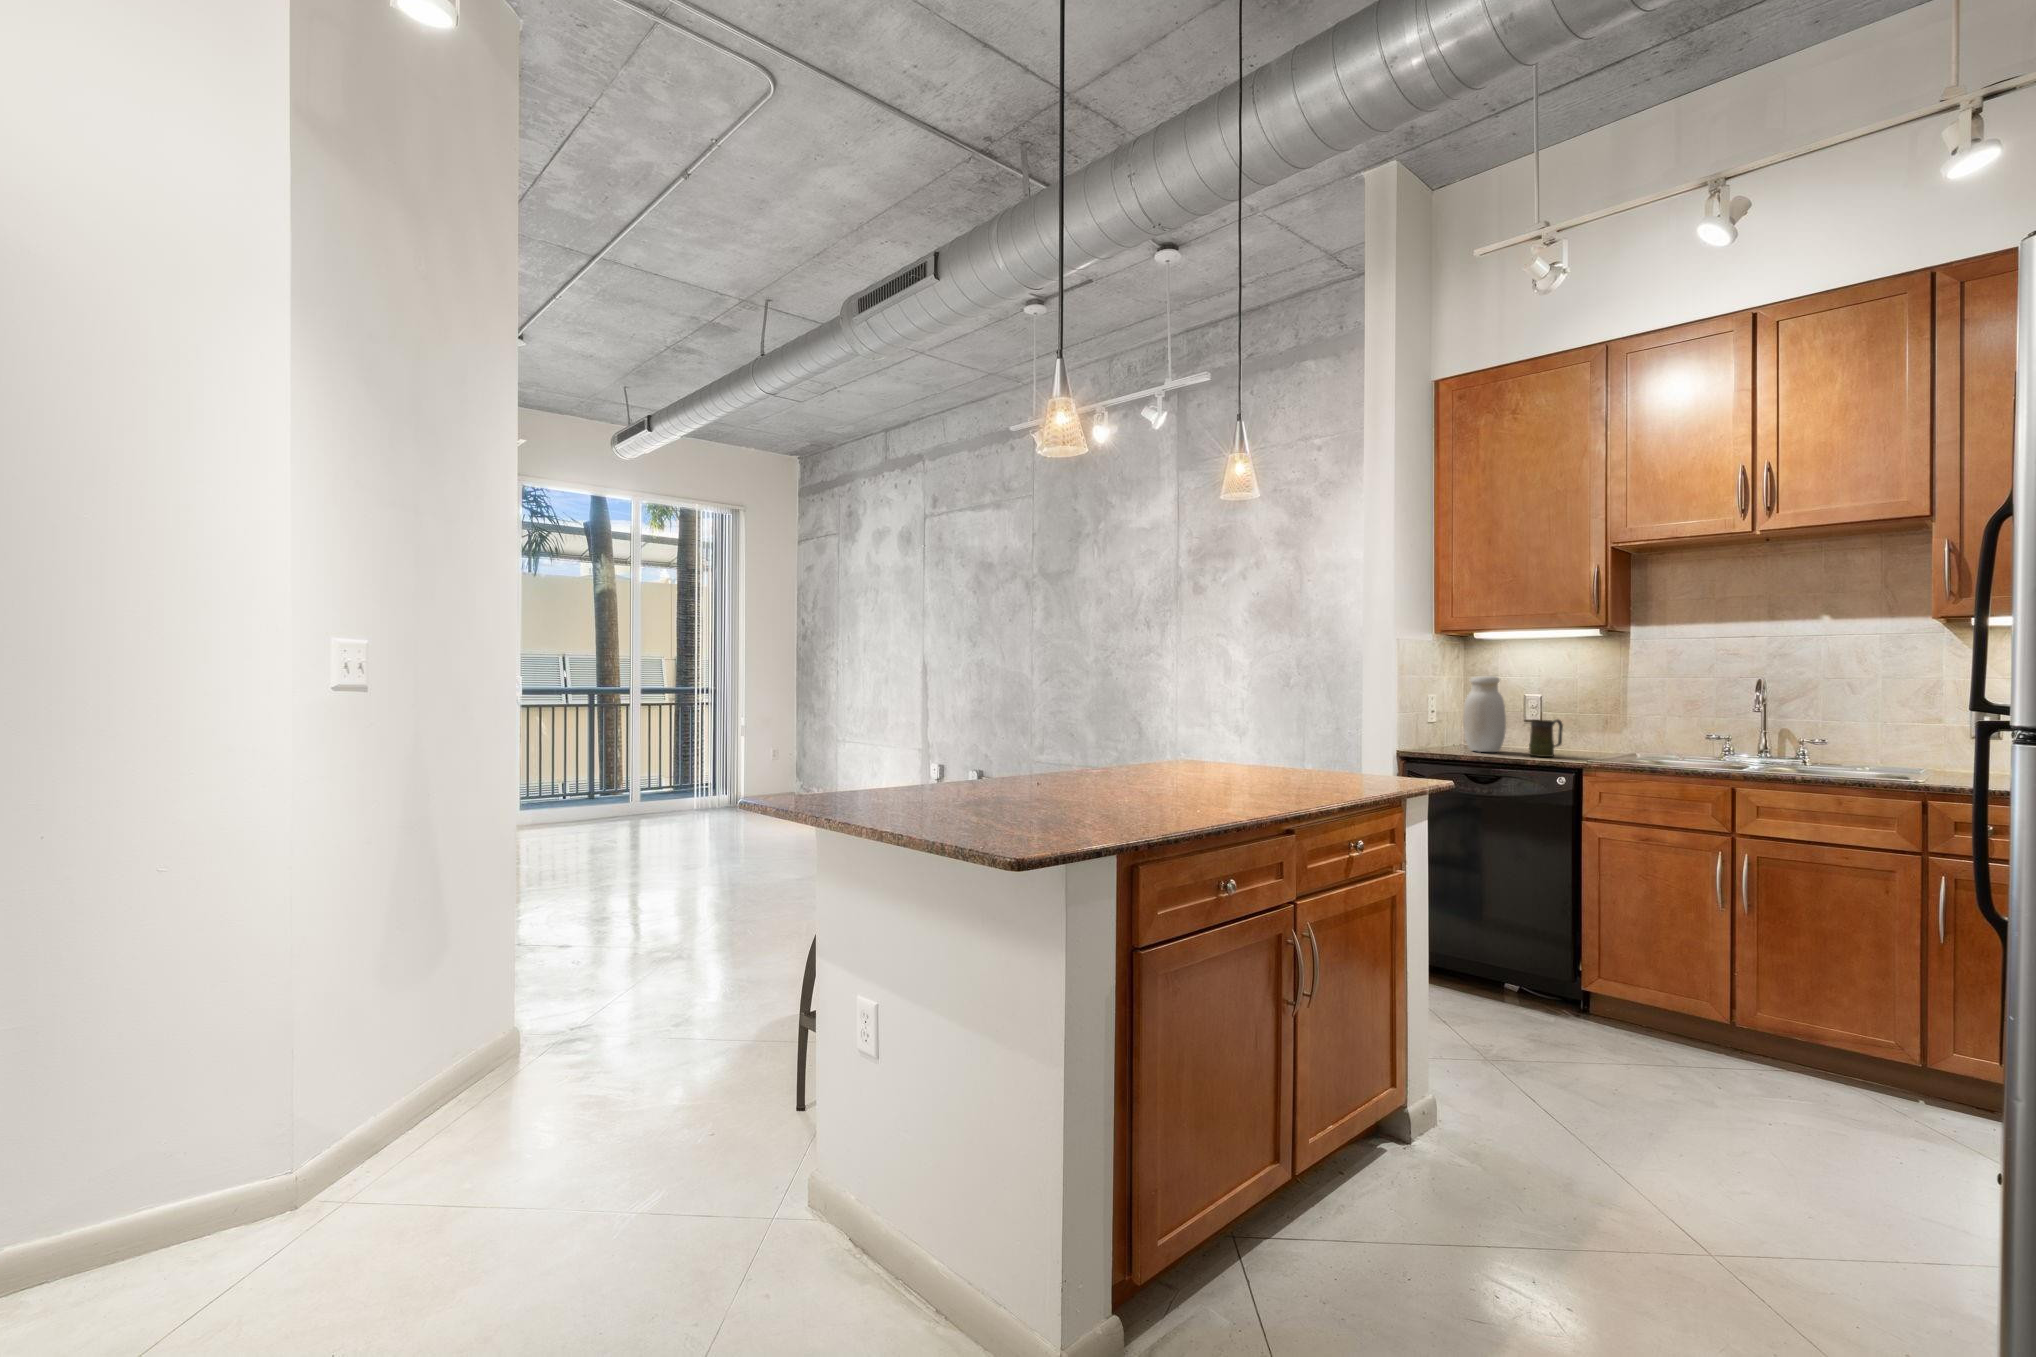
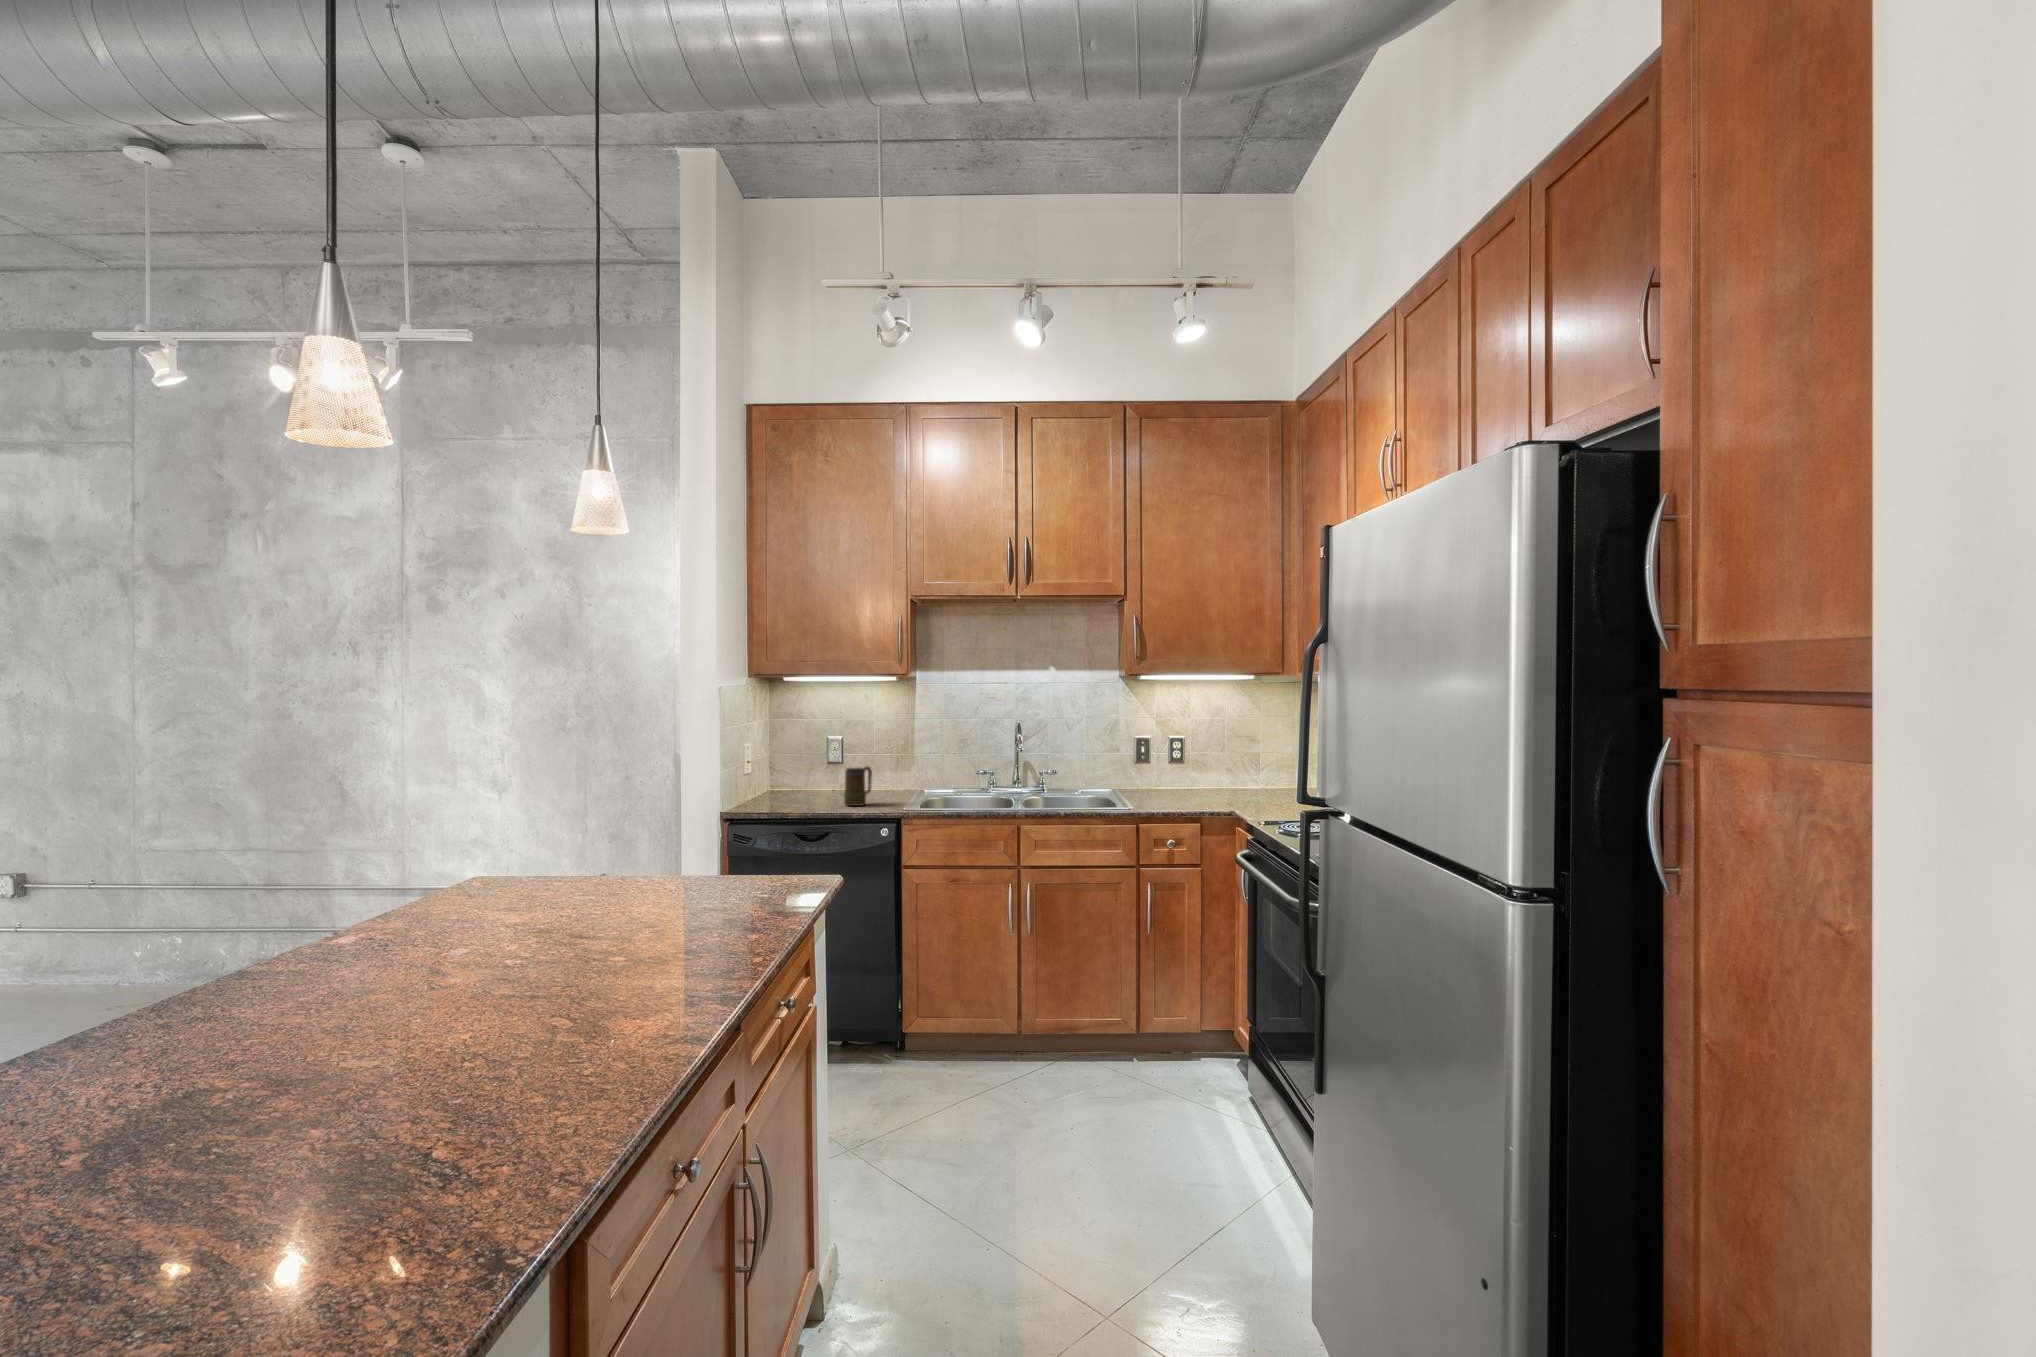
jar: present [1463,676,1506,752] -> none [778,724,820,804]

